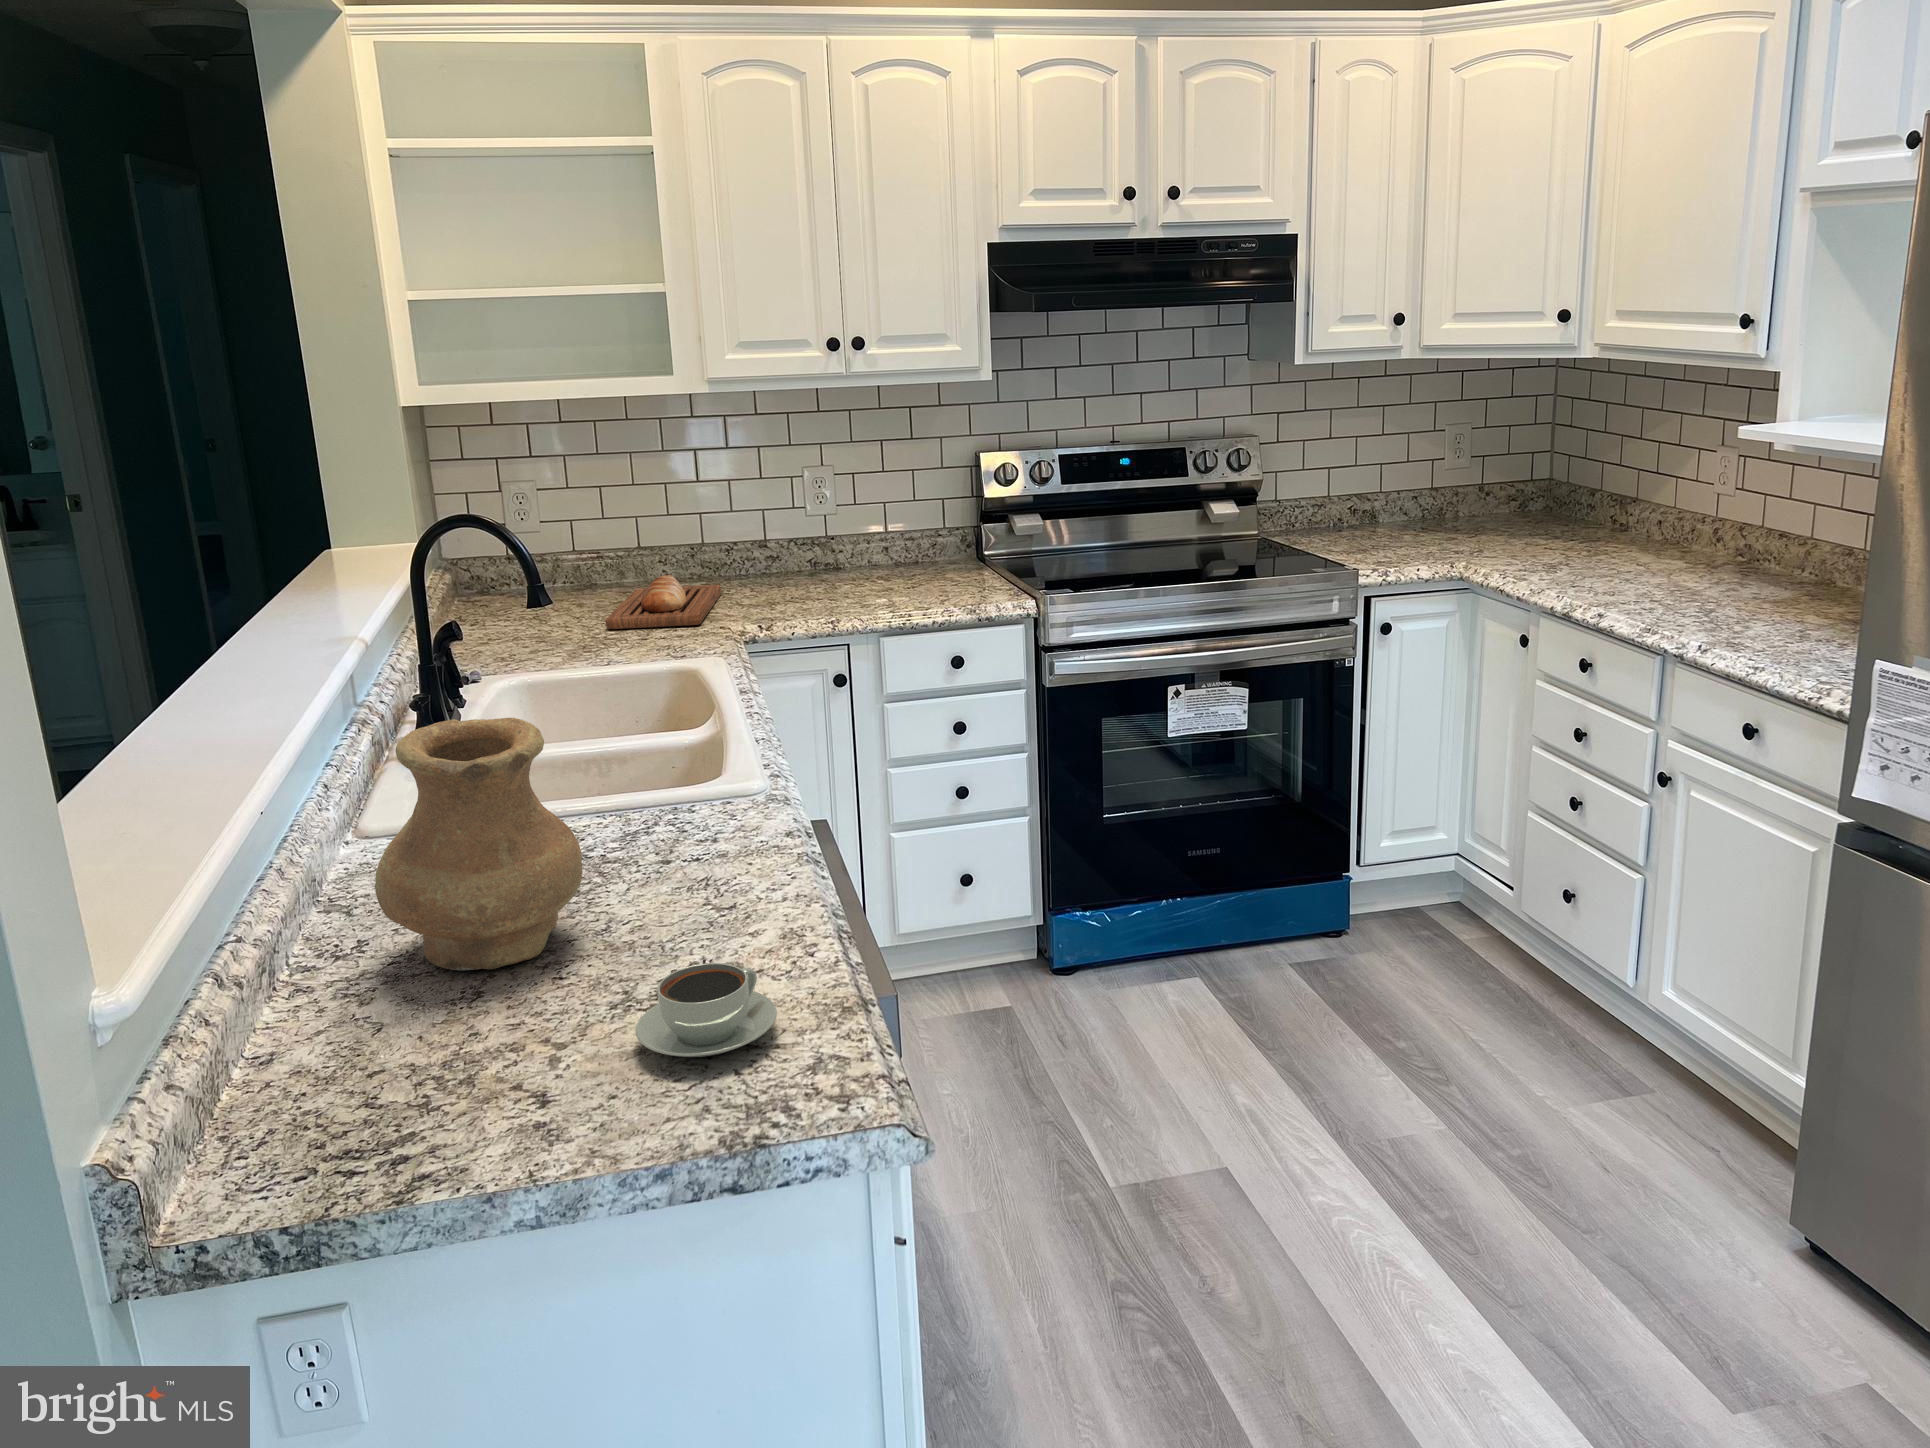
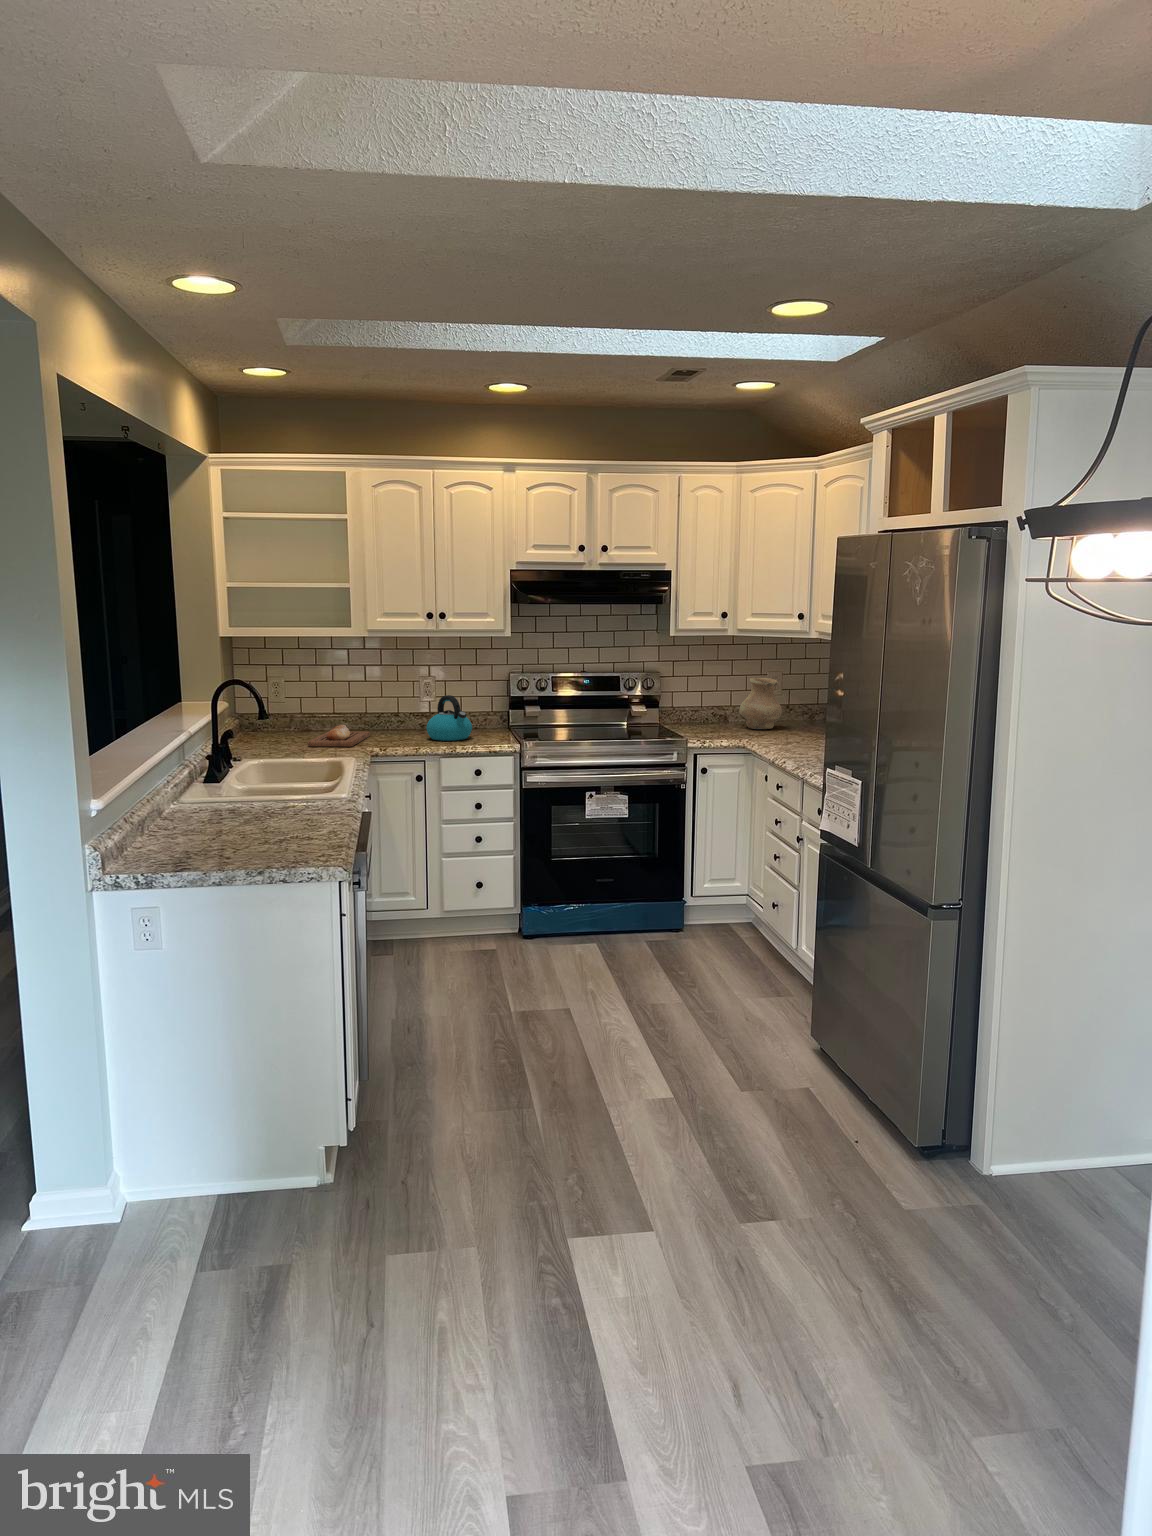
kettle: none [838,505,928,598] -> present [426,695,472,741]
vase: present [375,718,583,971] -> present [739,678,782,729]
coffee cup: present [636,963,777,1057] -> none [262,824,312,851]

